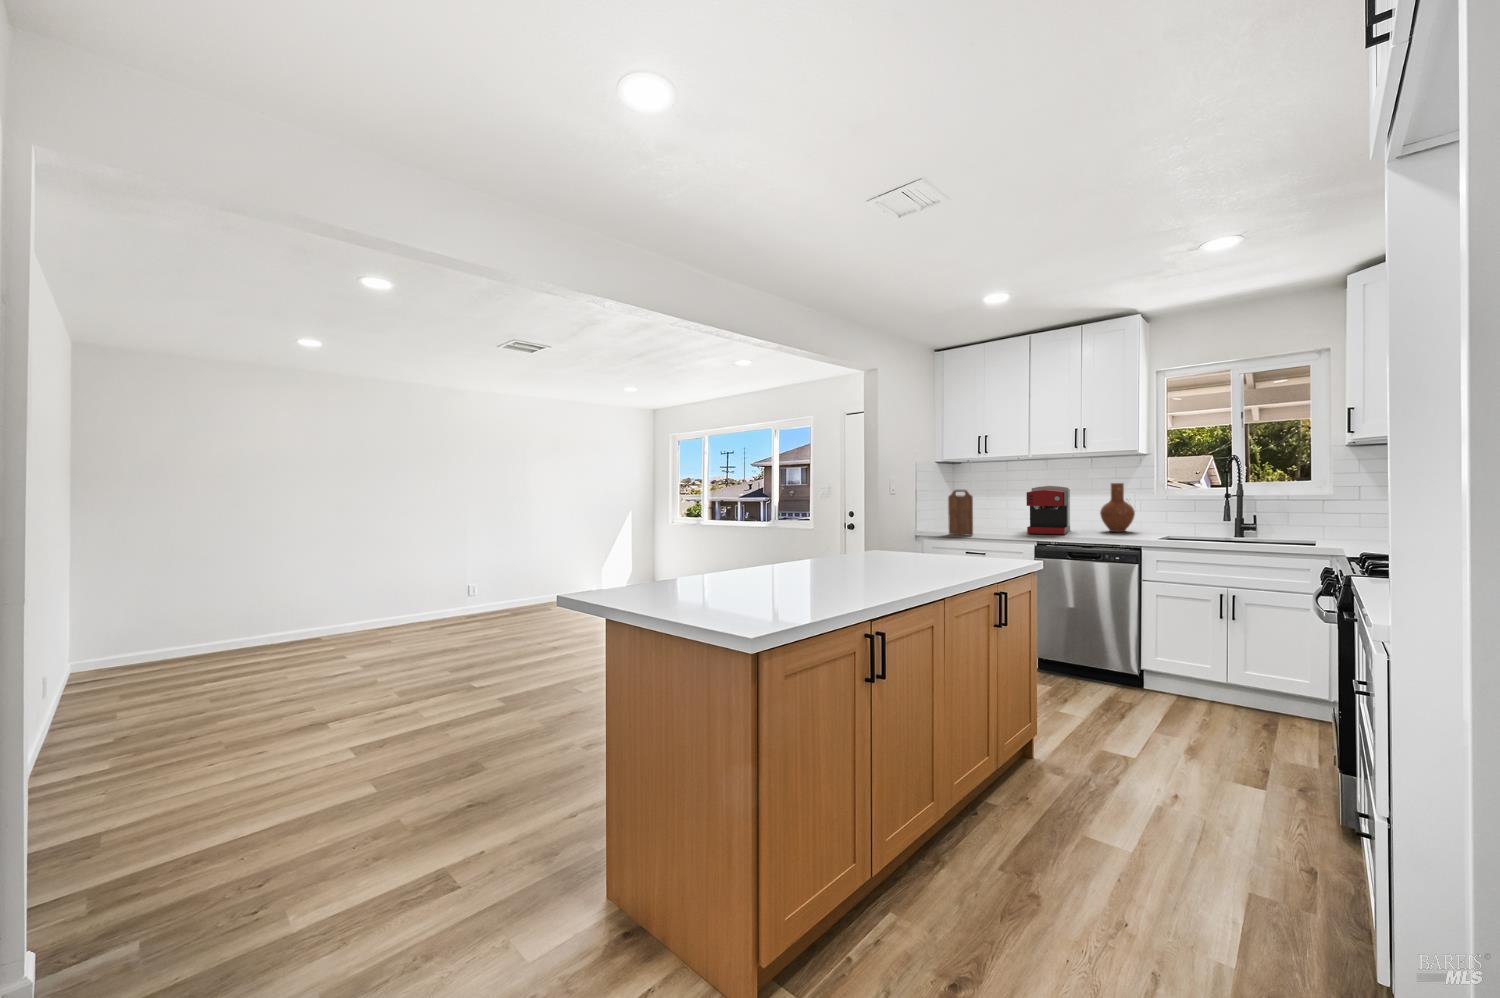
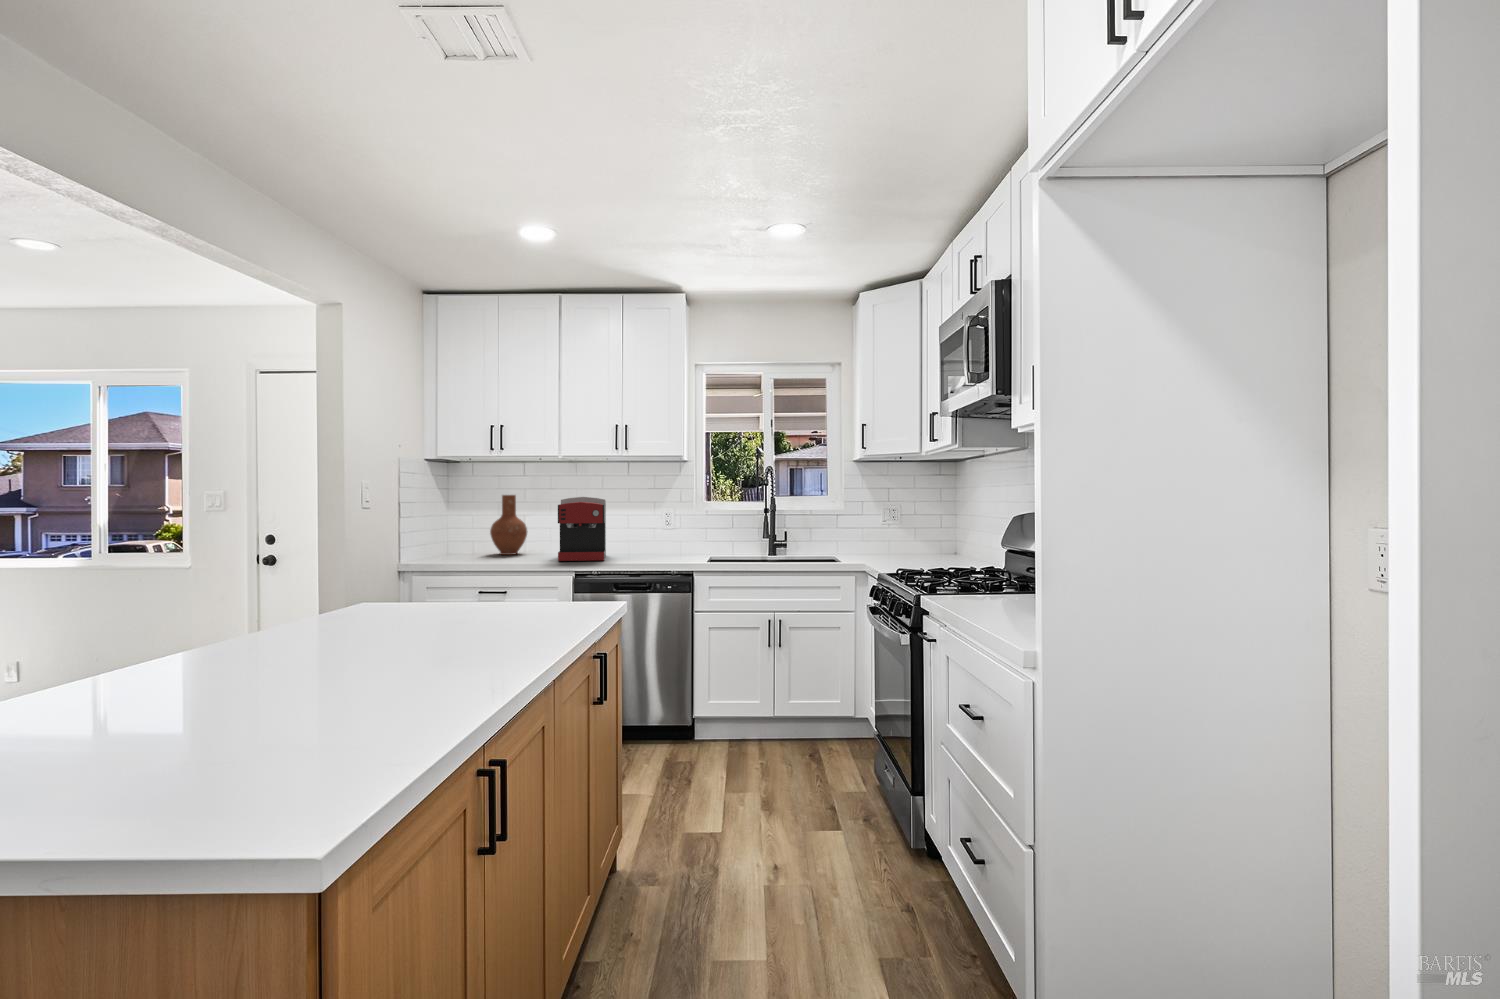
vase: present [1100,483,1135,532] -> present [490,495,528,555]
cutting board: present [948,490,973,536] -> none [449,500,487,568]

